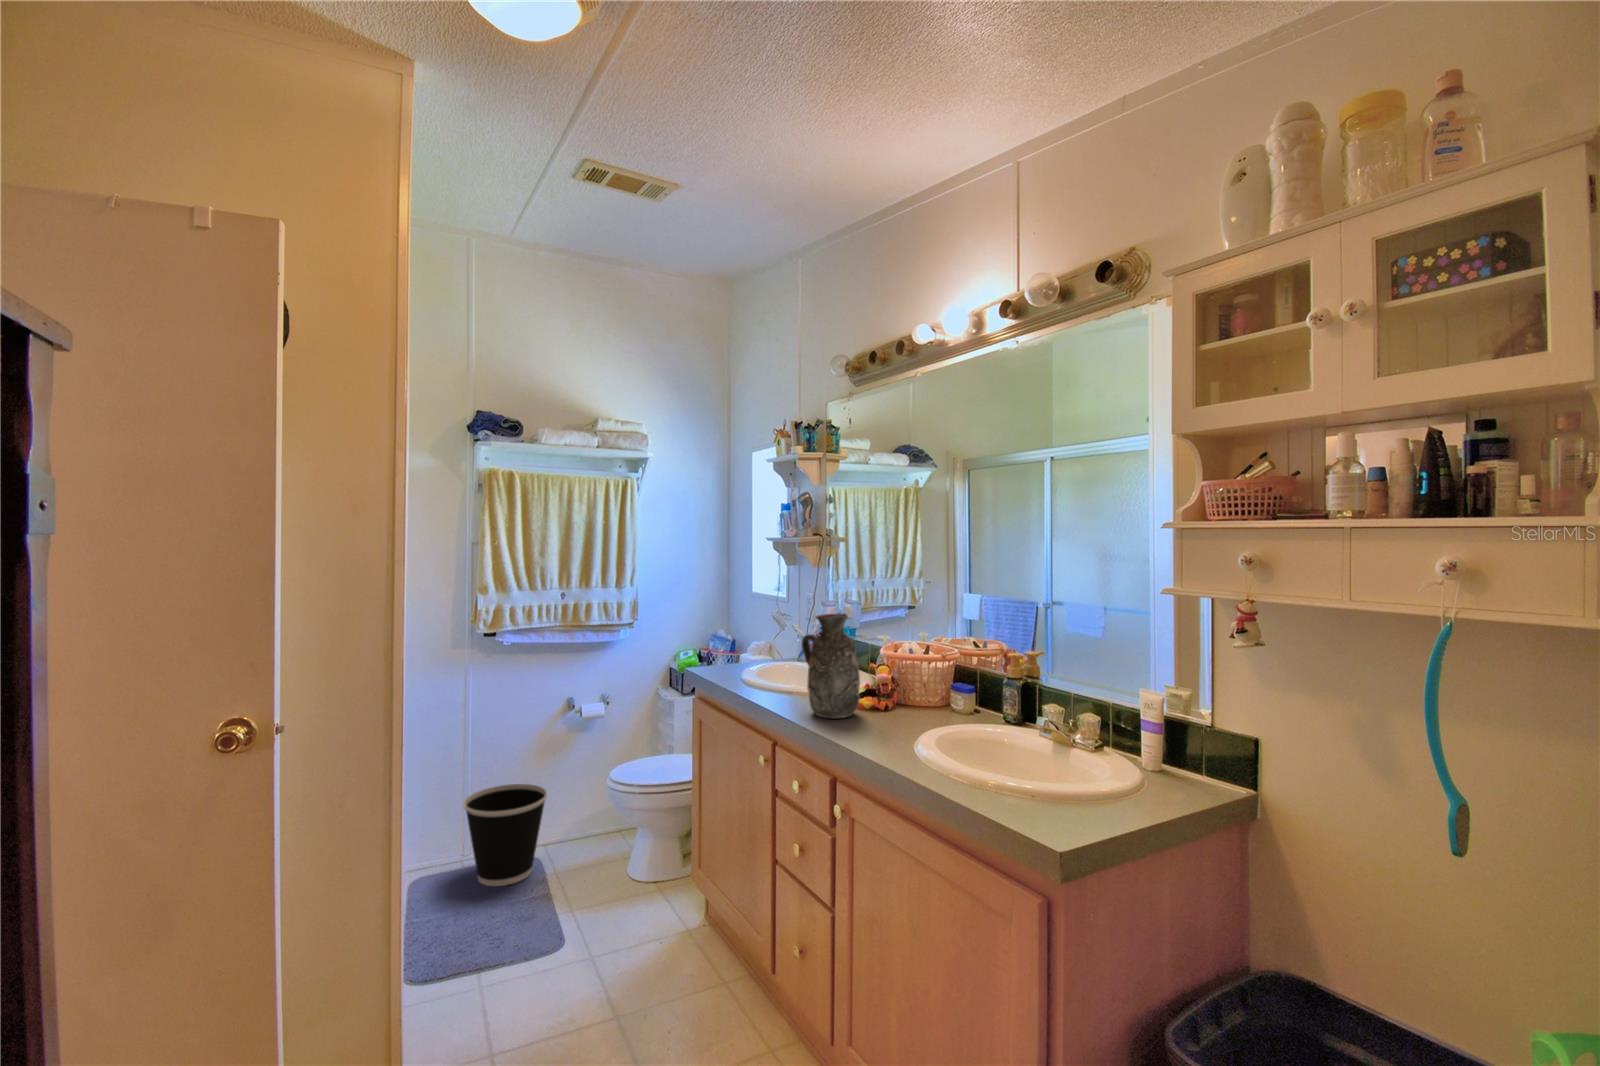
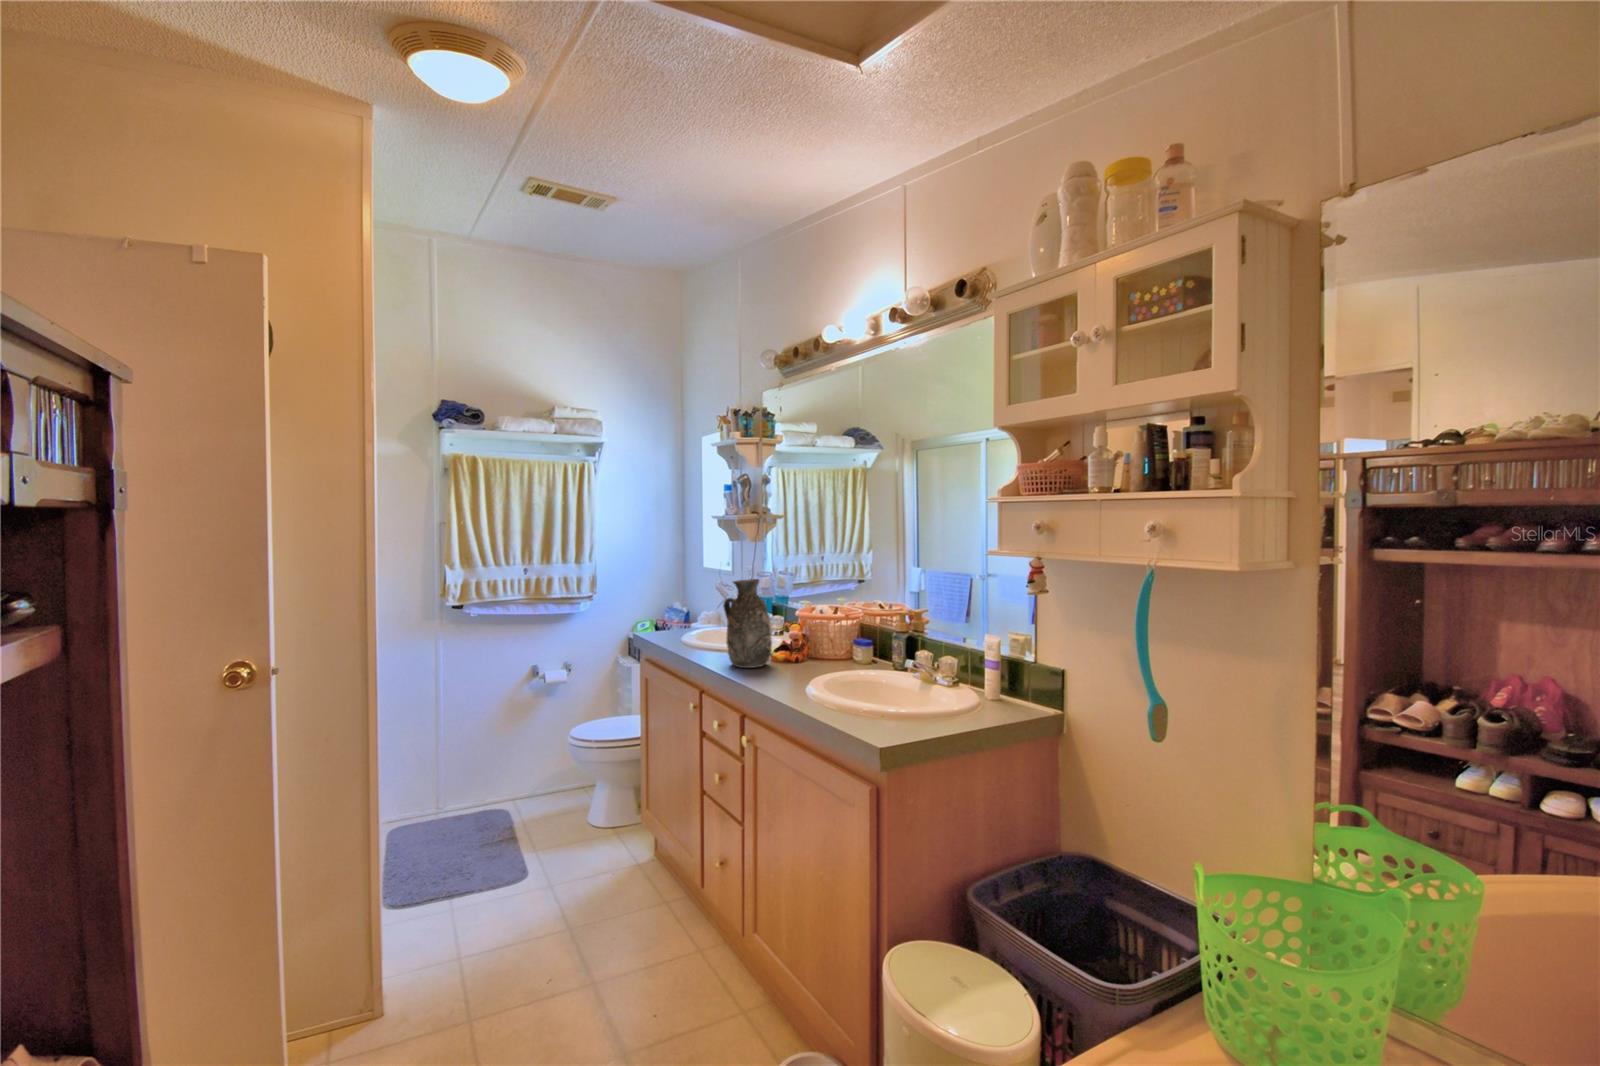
wastebasket: present [464,784,547,886] -> none [437,744,513,832]

